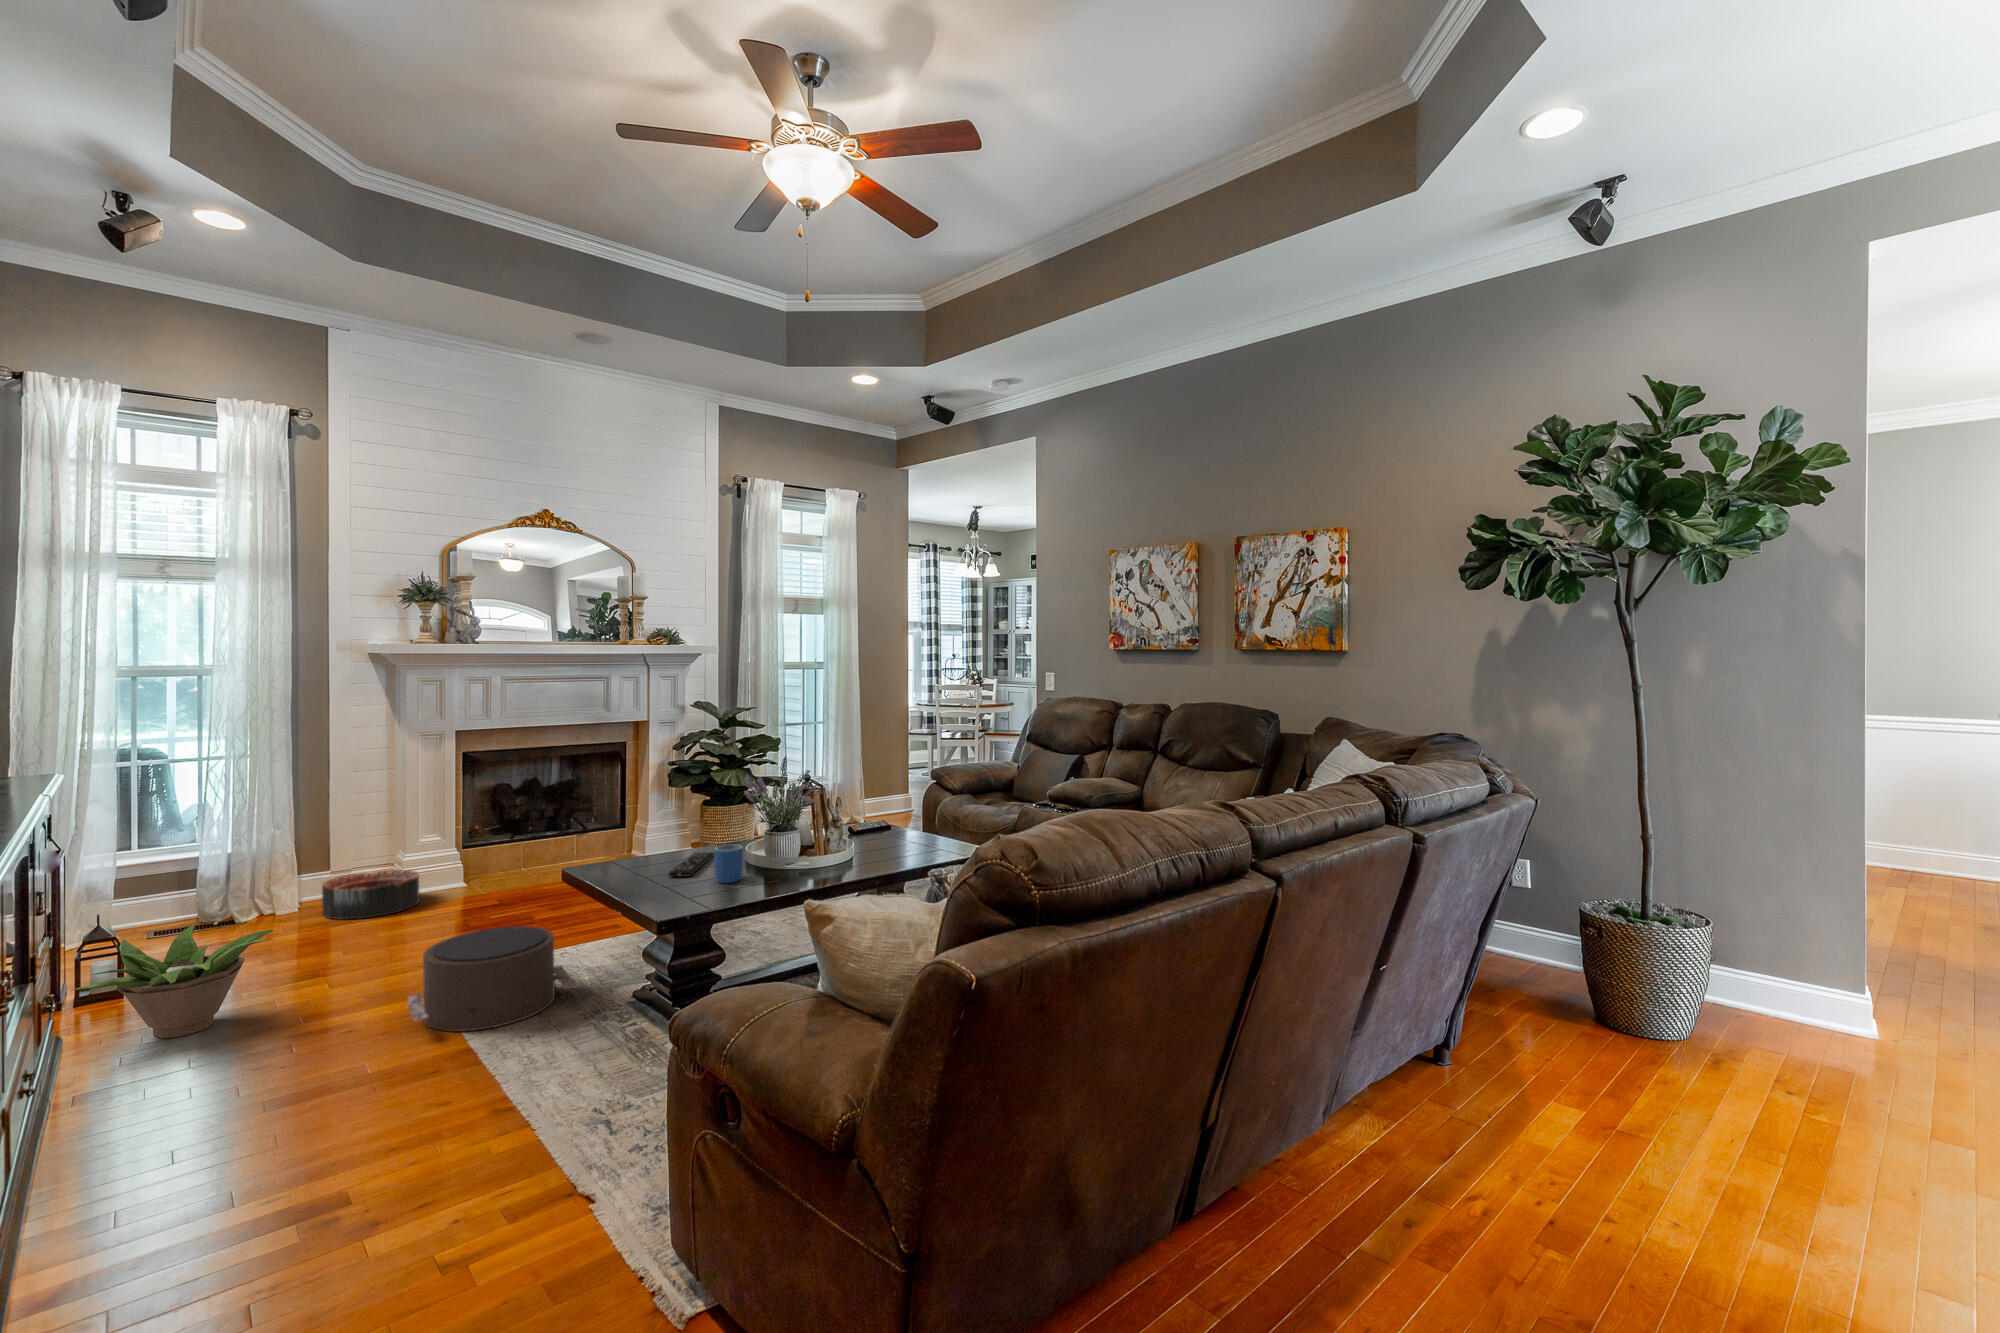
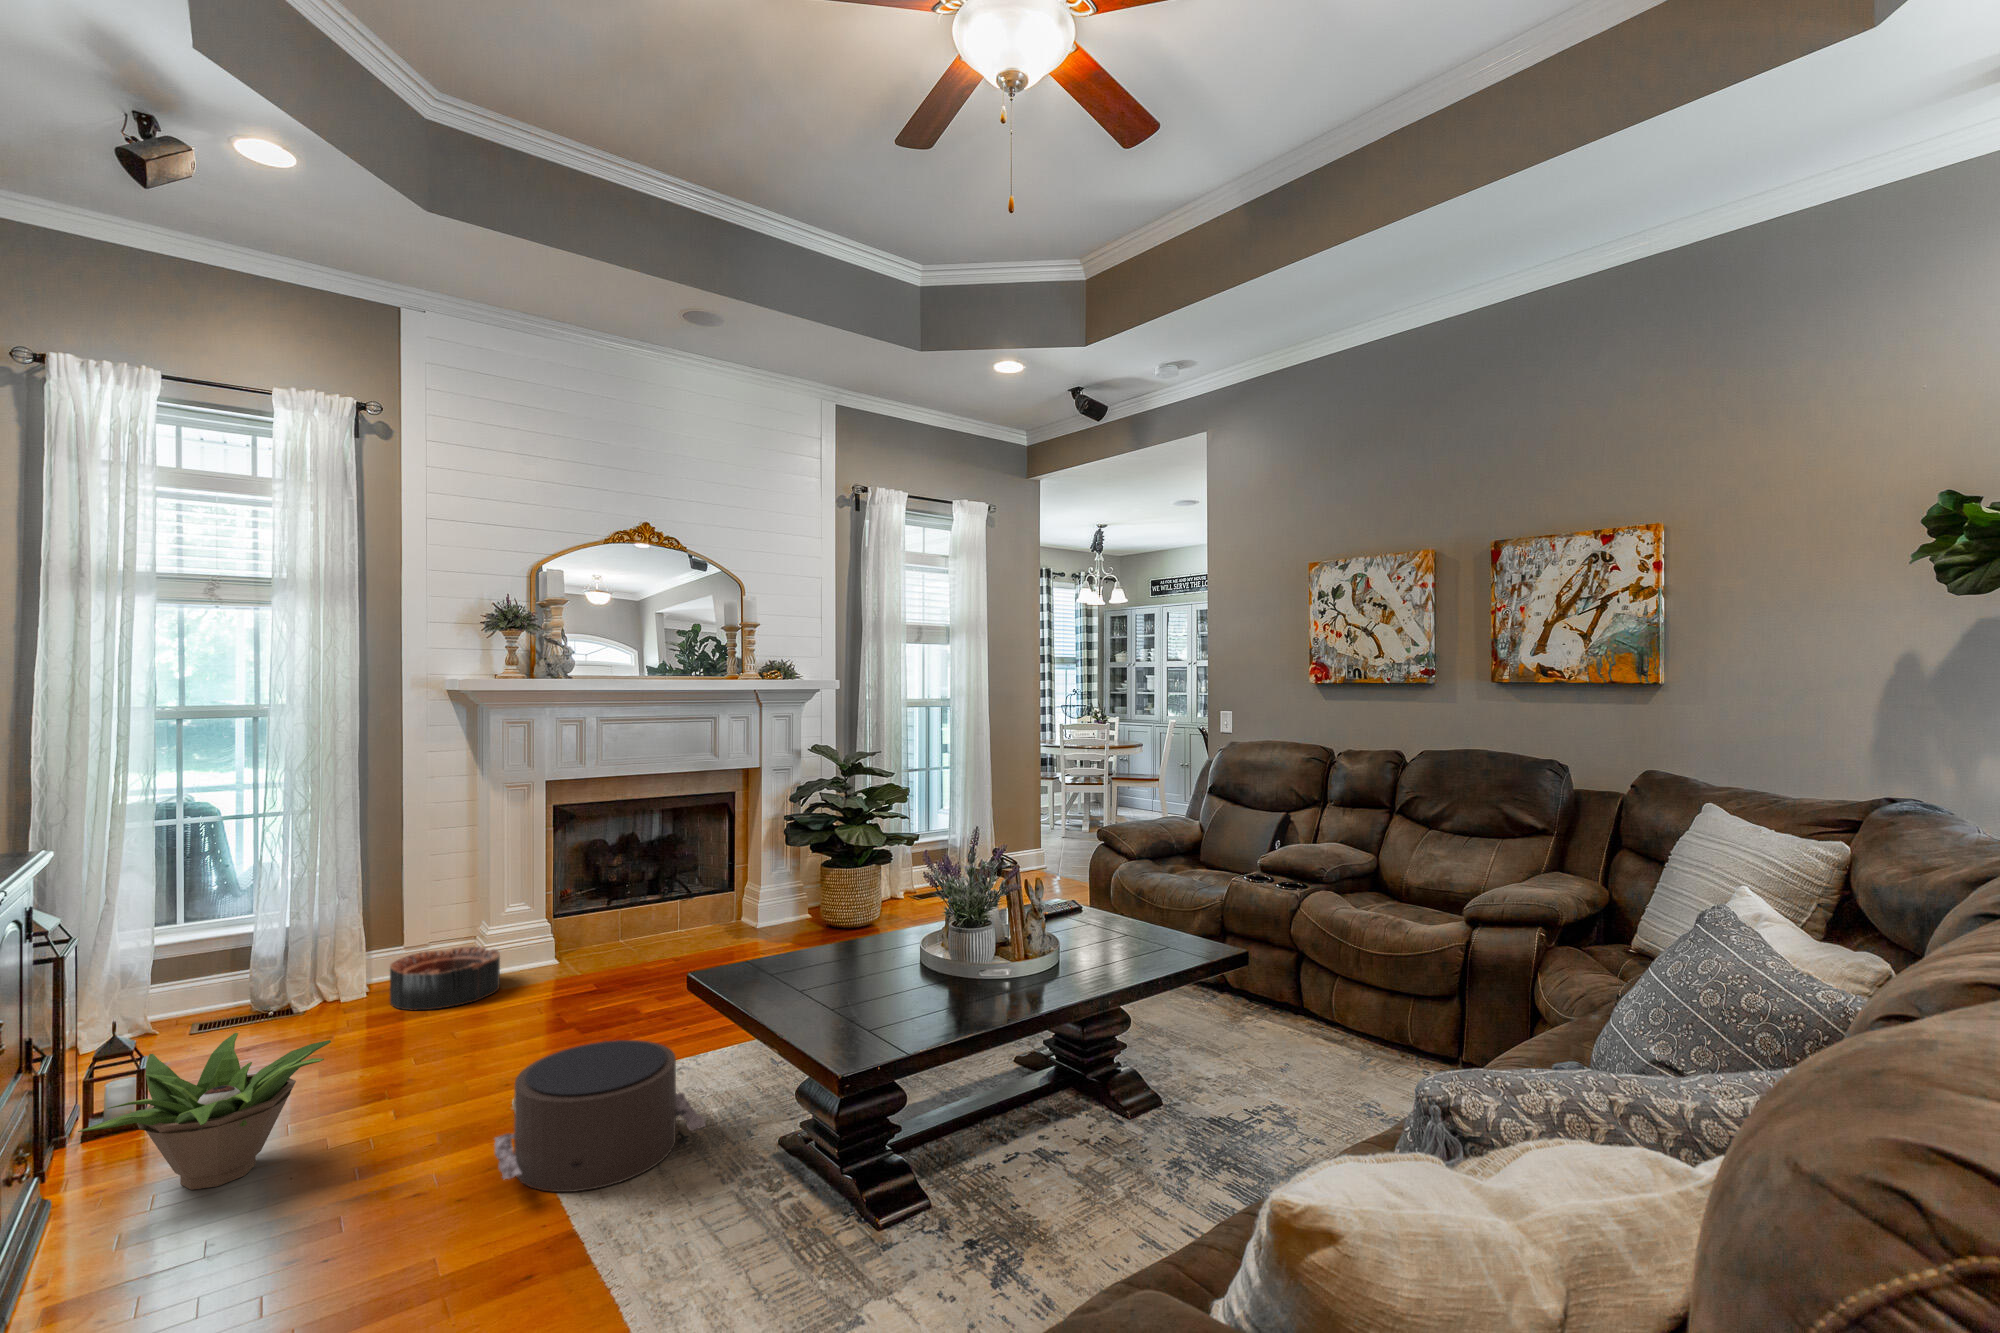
mug: present [714,845,743,883] -> none [888,942,923,996]
remote control: present [669,852,714,877] -> none [826,946,872,984]

